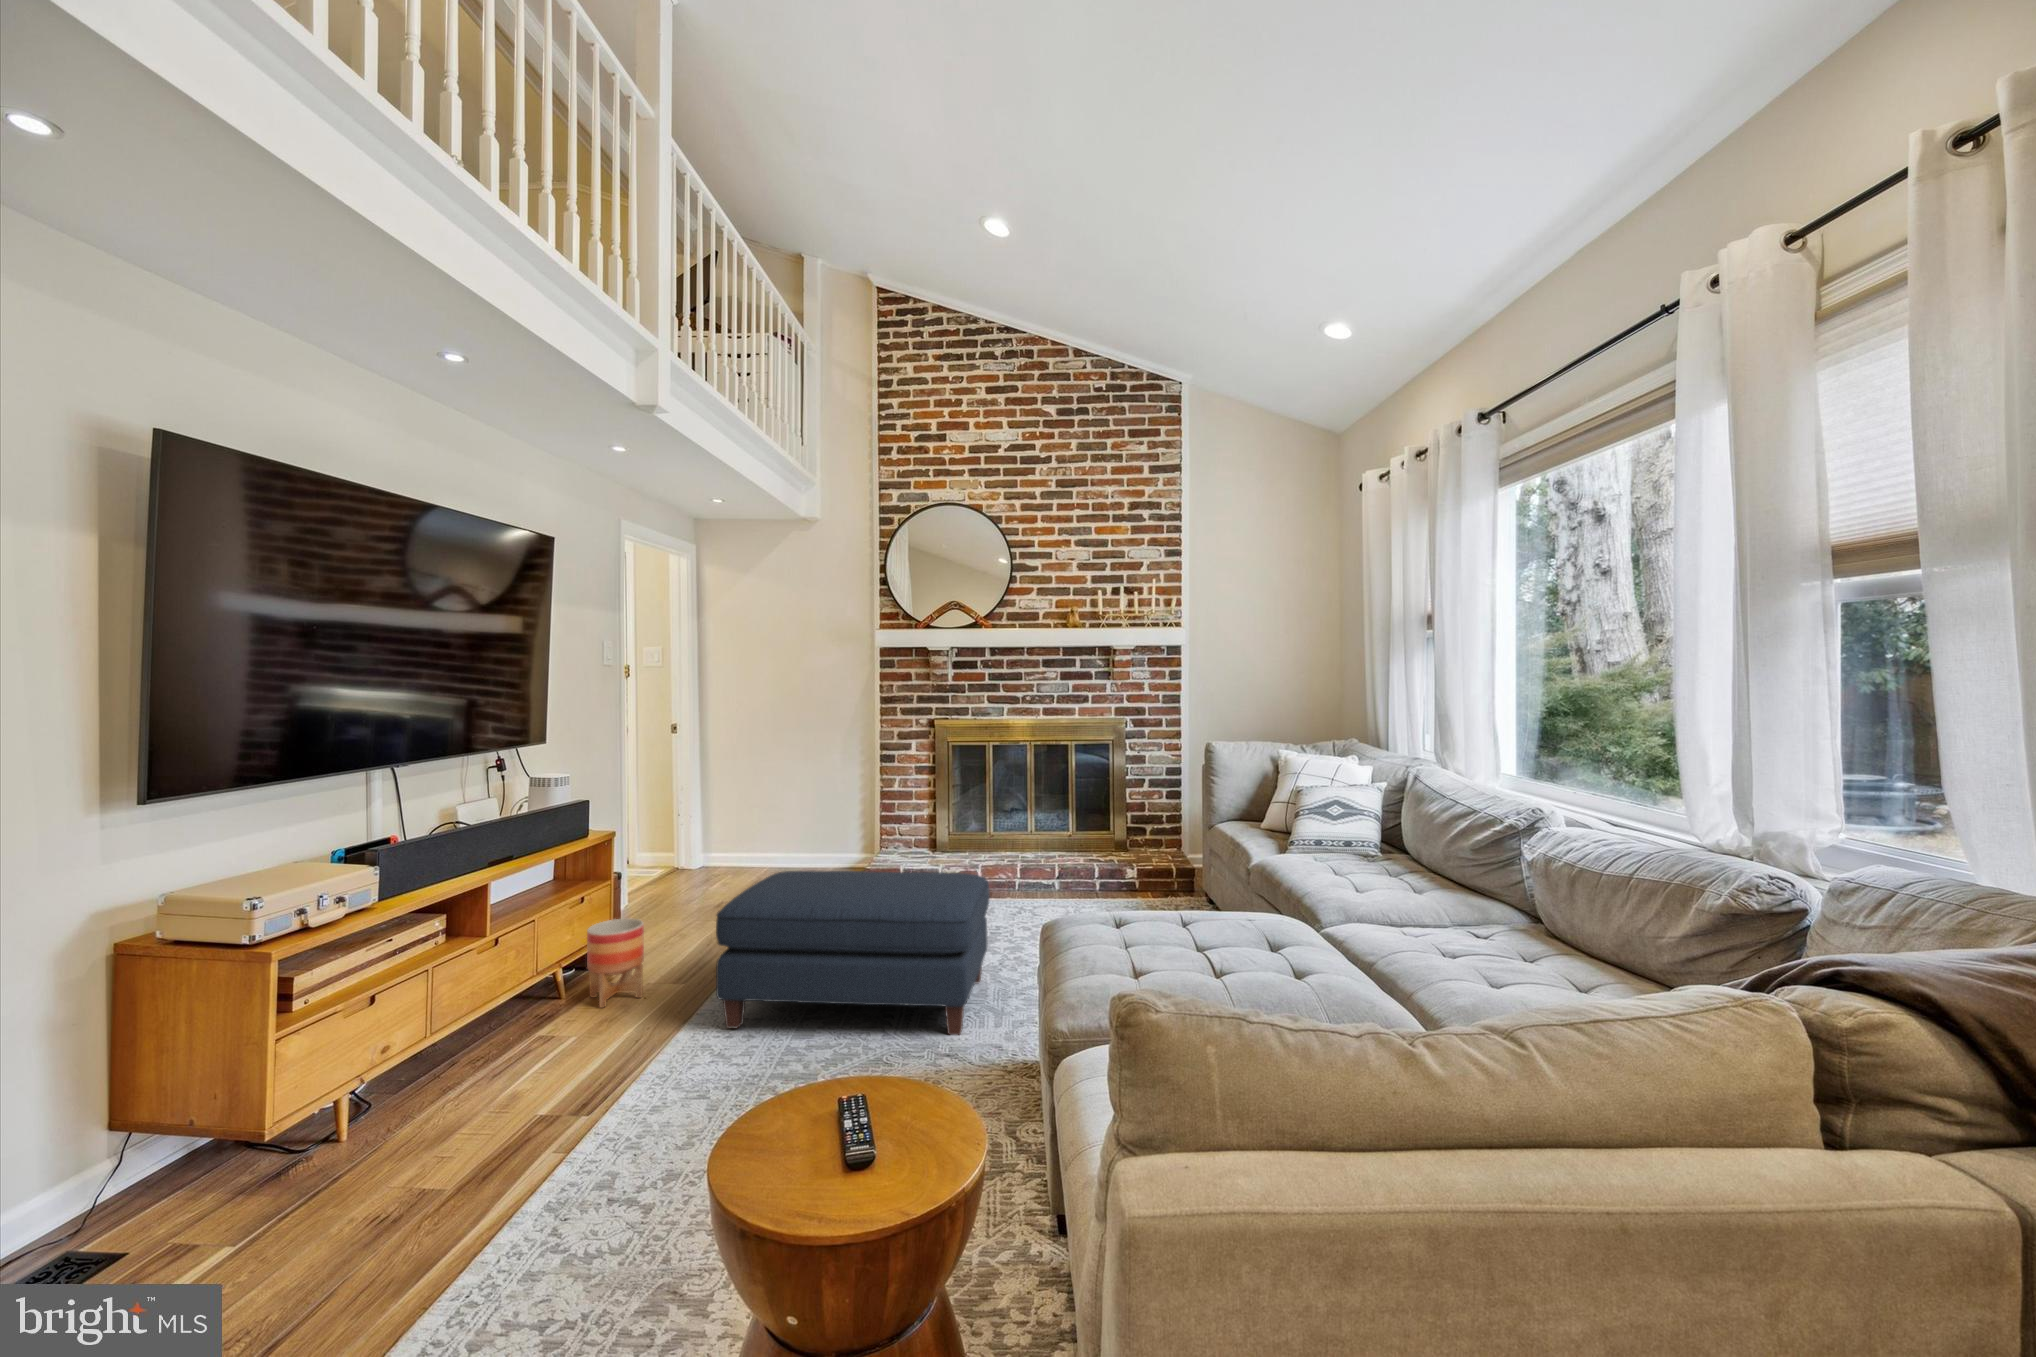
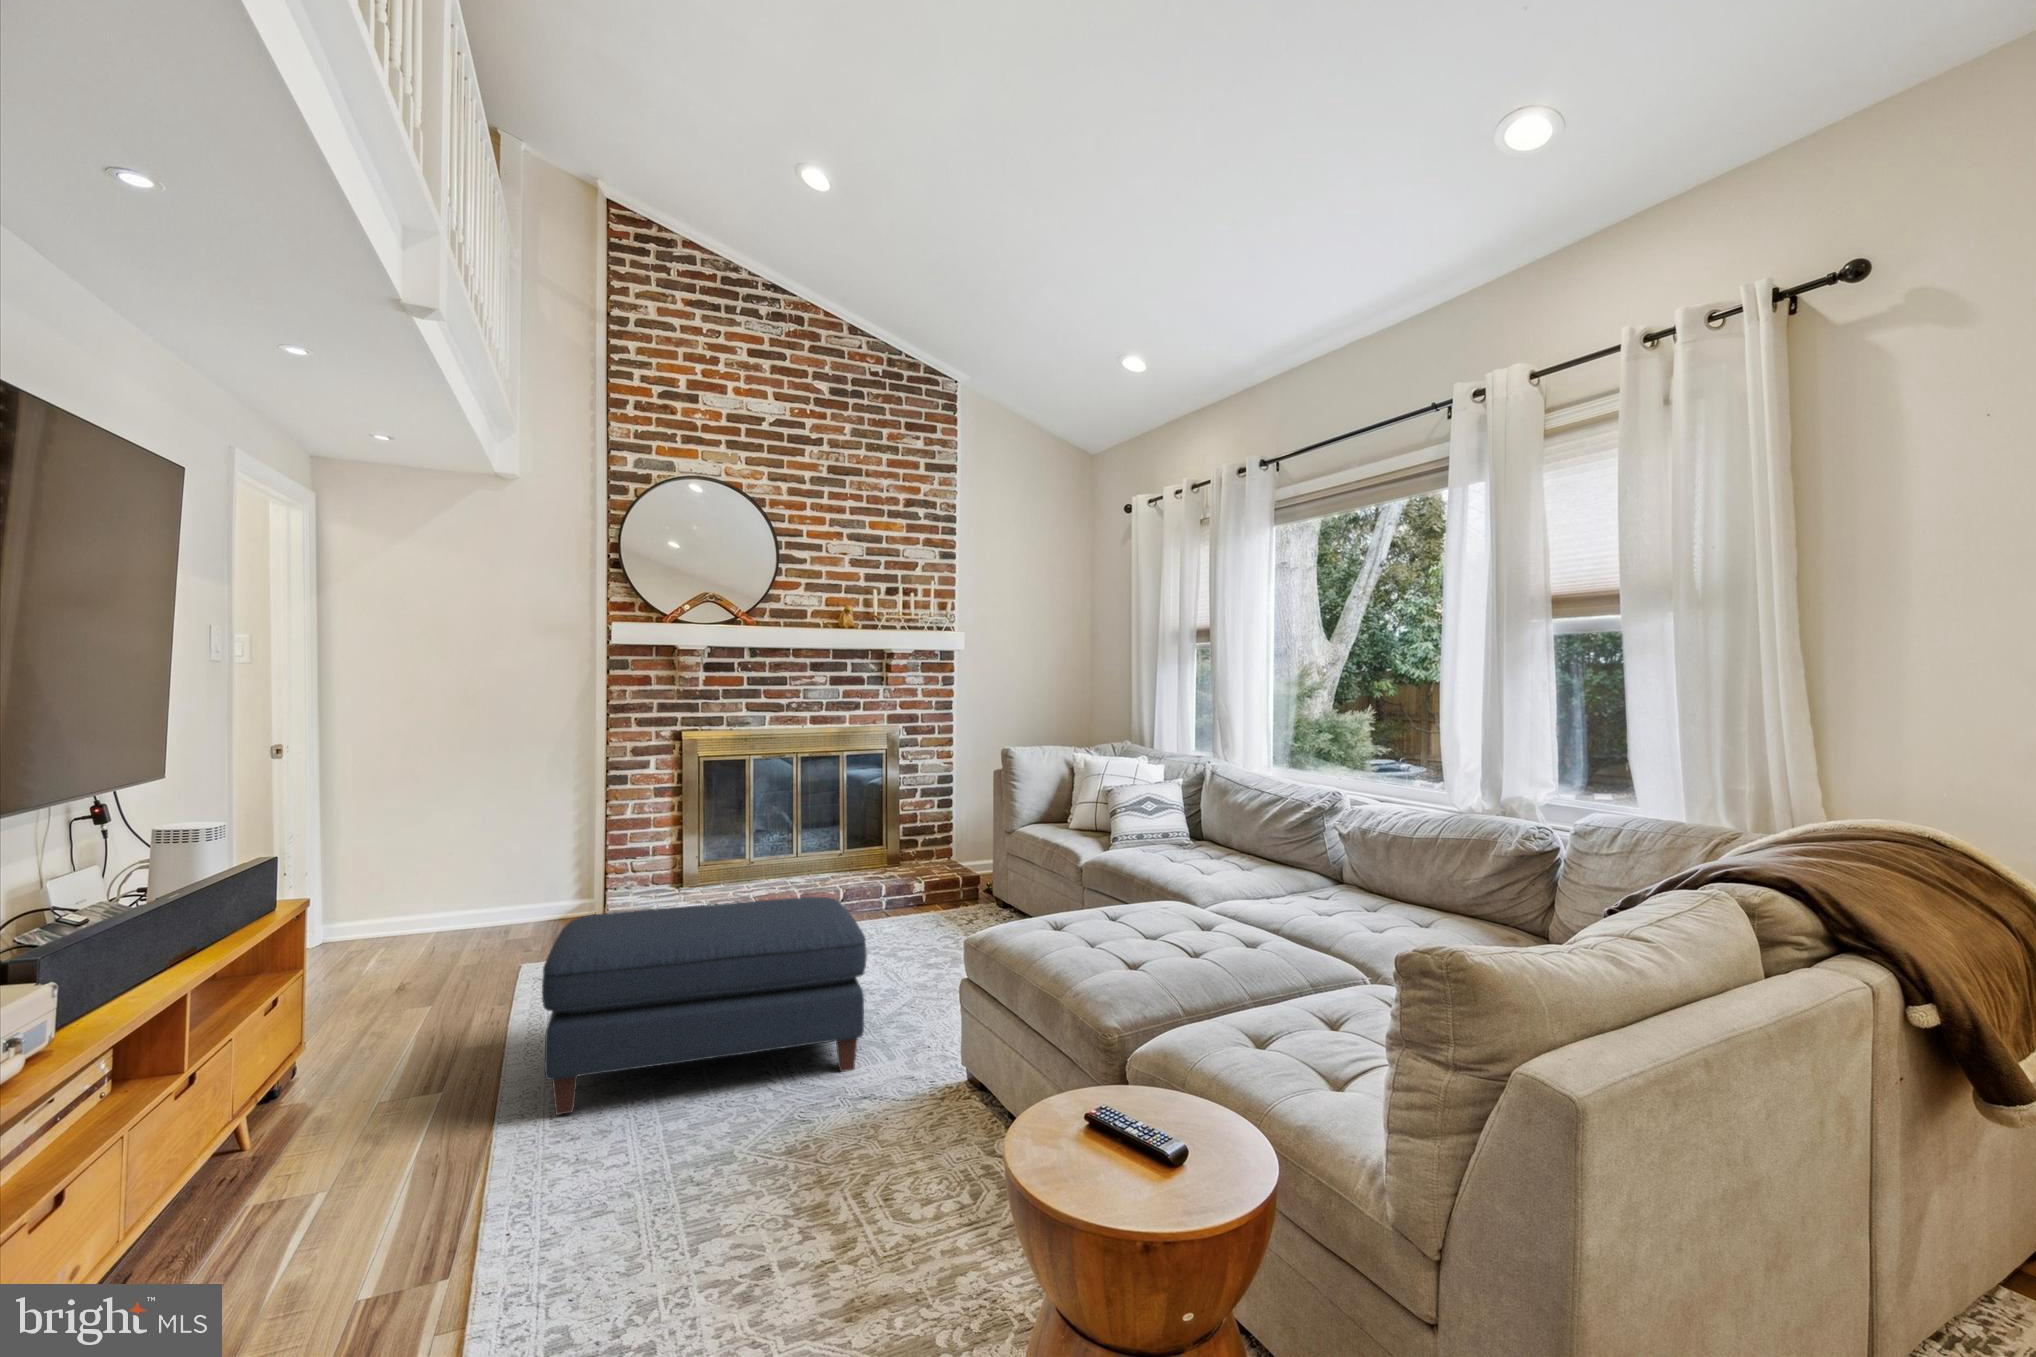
planter: present [587,918,644,1008] -> none [297,1001,388,1128]

